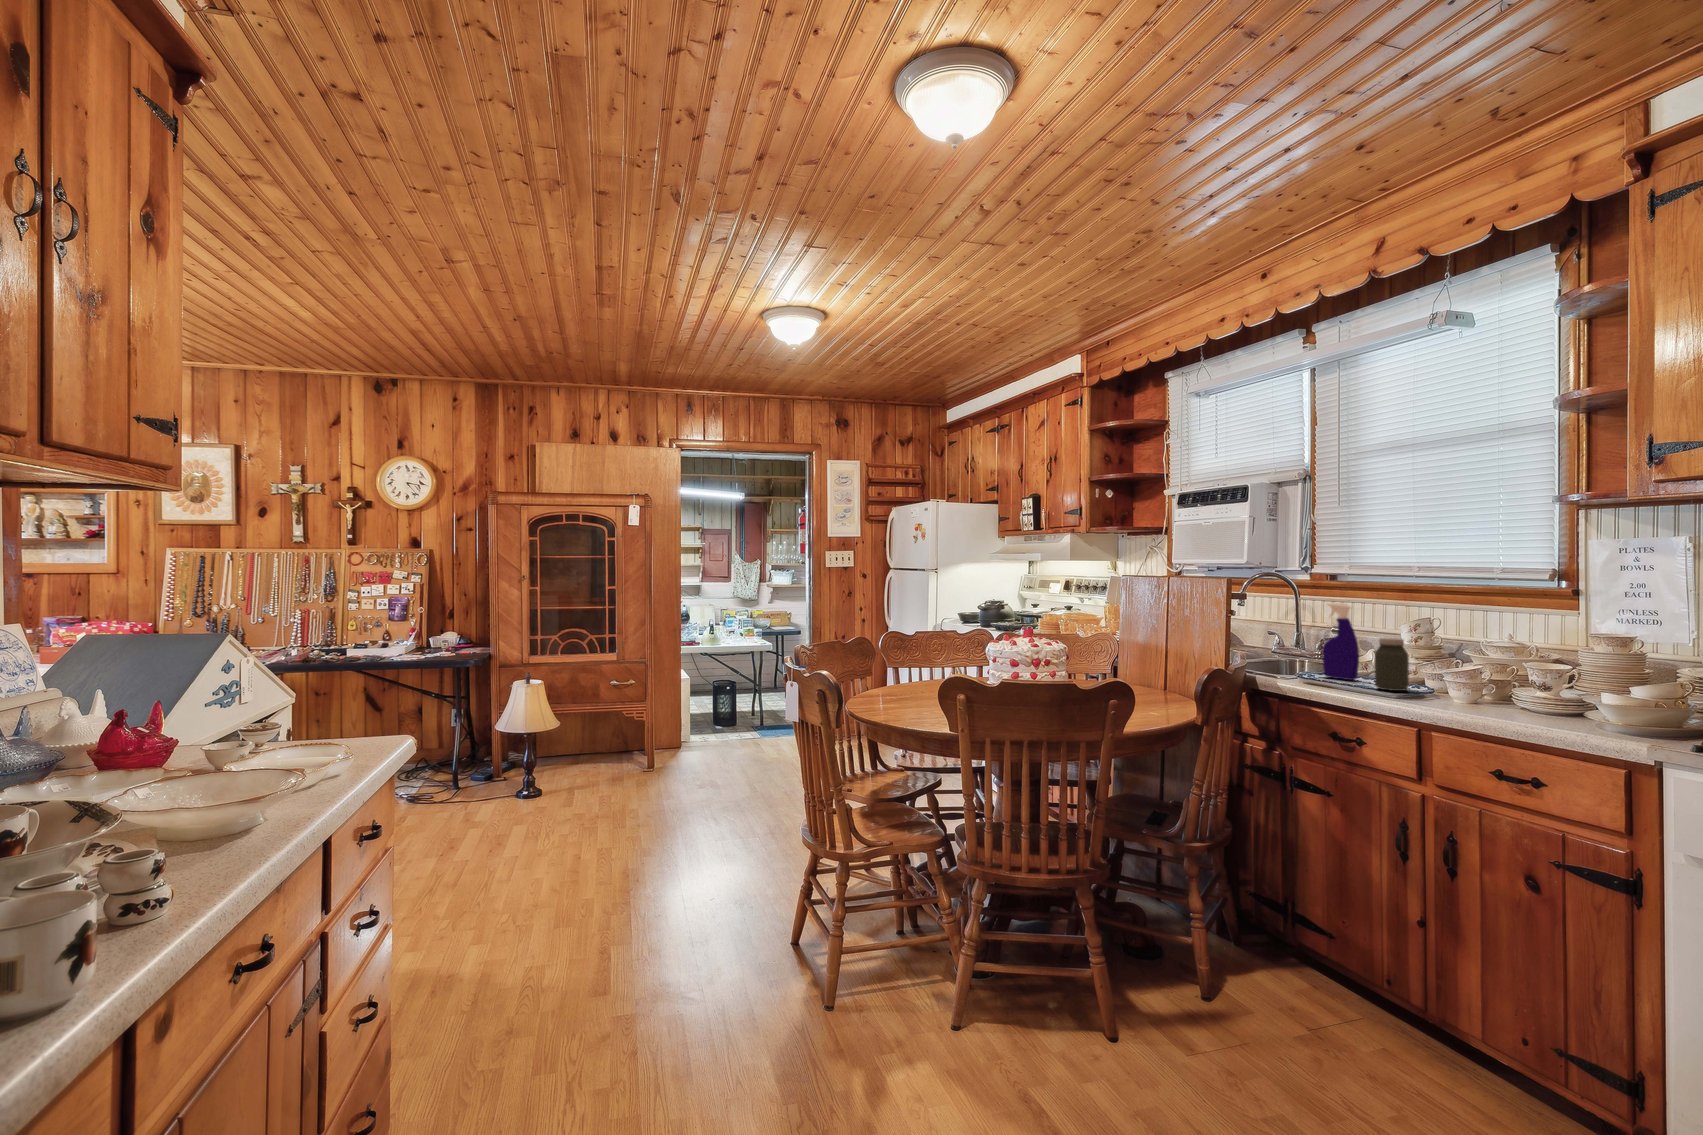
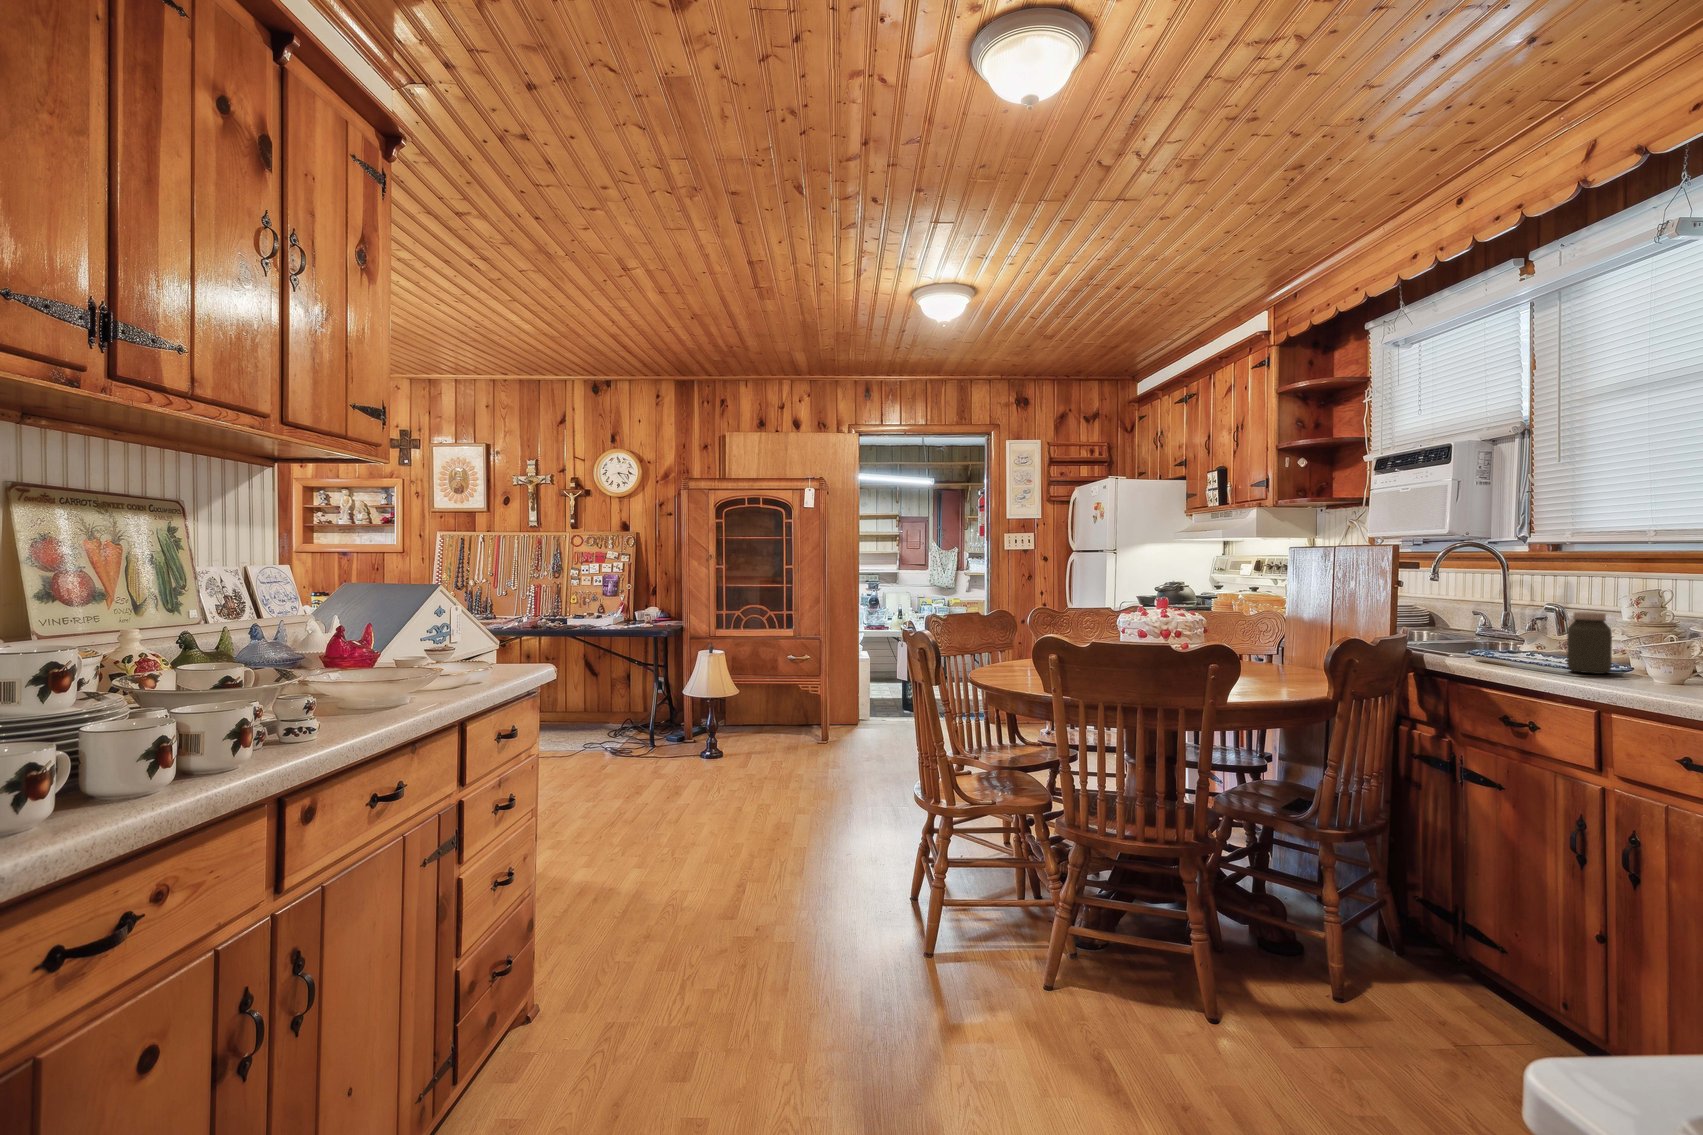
spray bottle: present [1323,603,1359,680] -> none [1511,572,1556,662]

